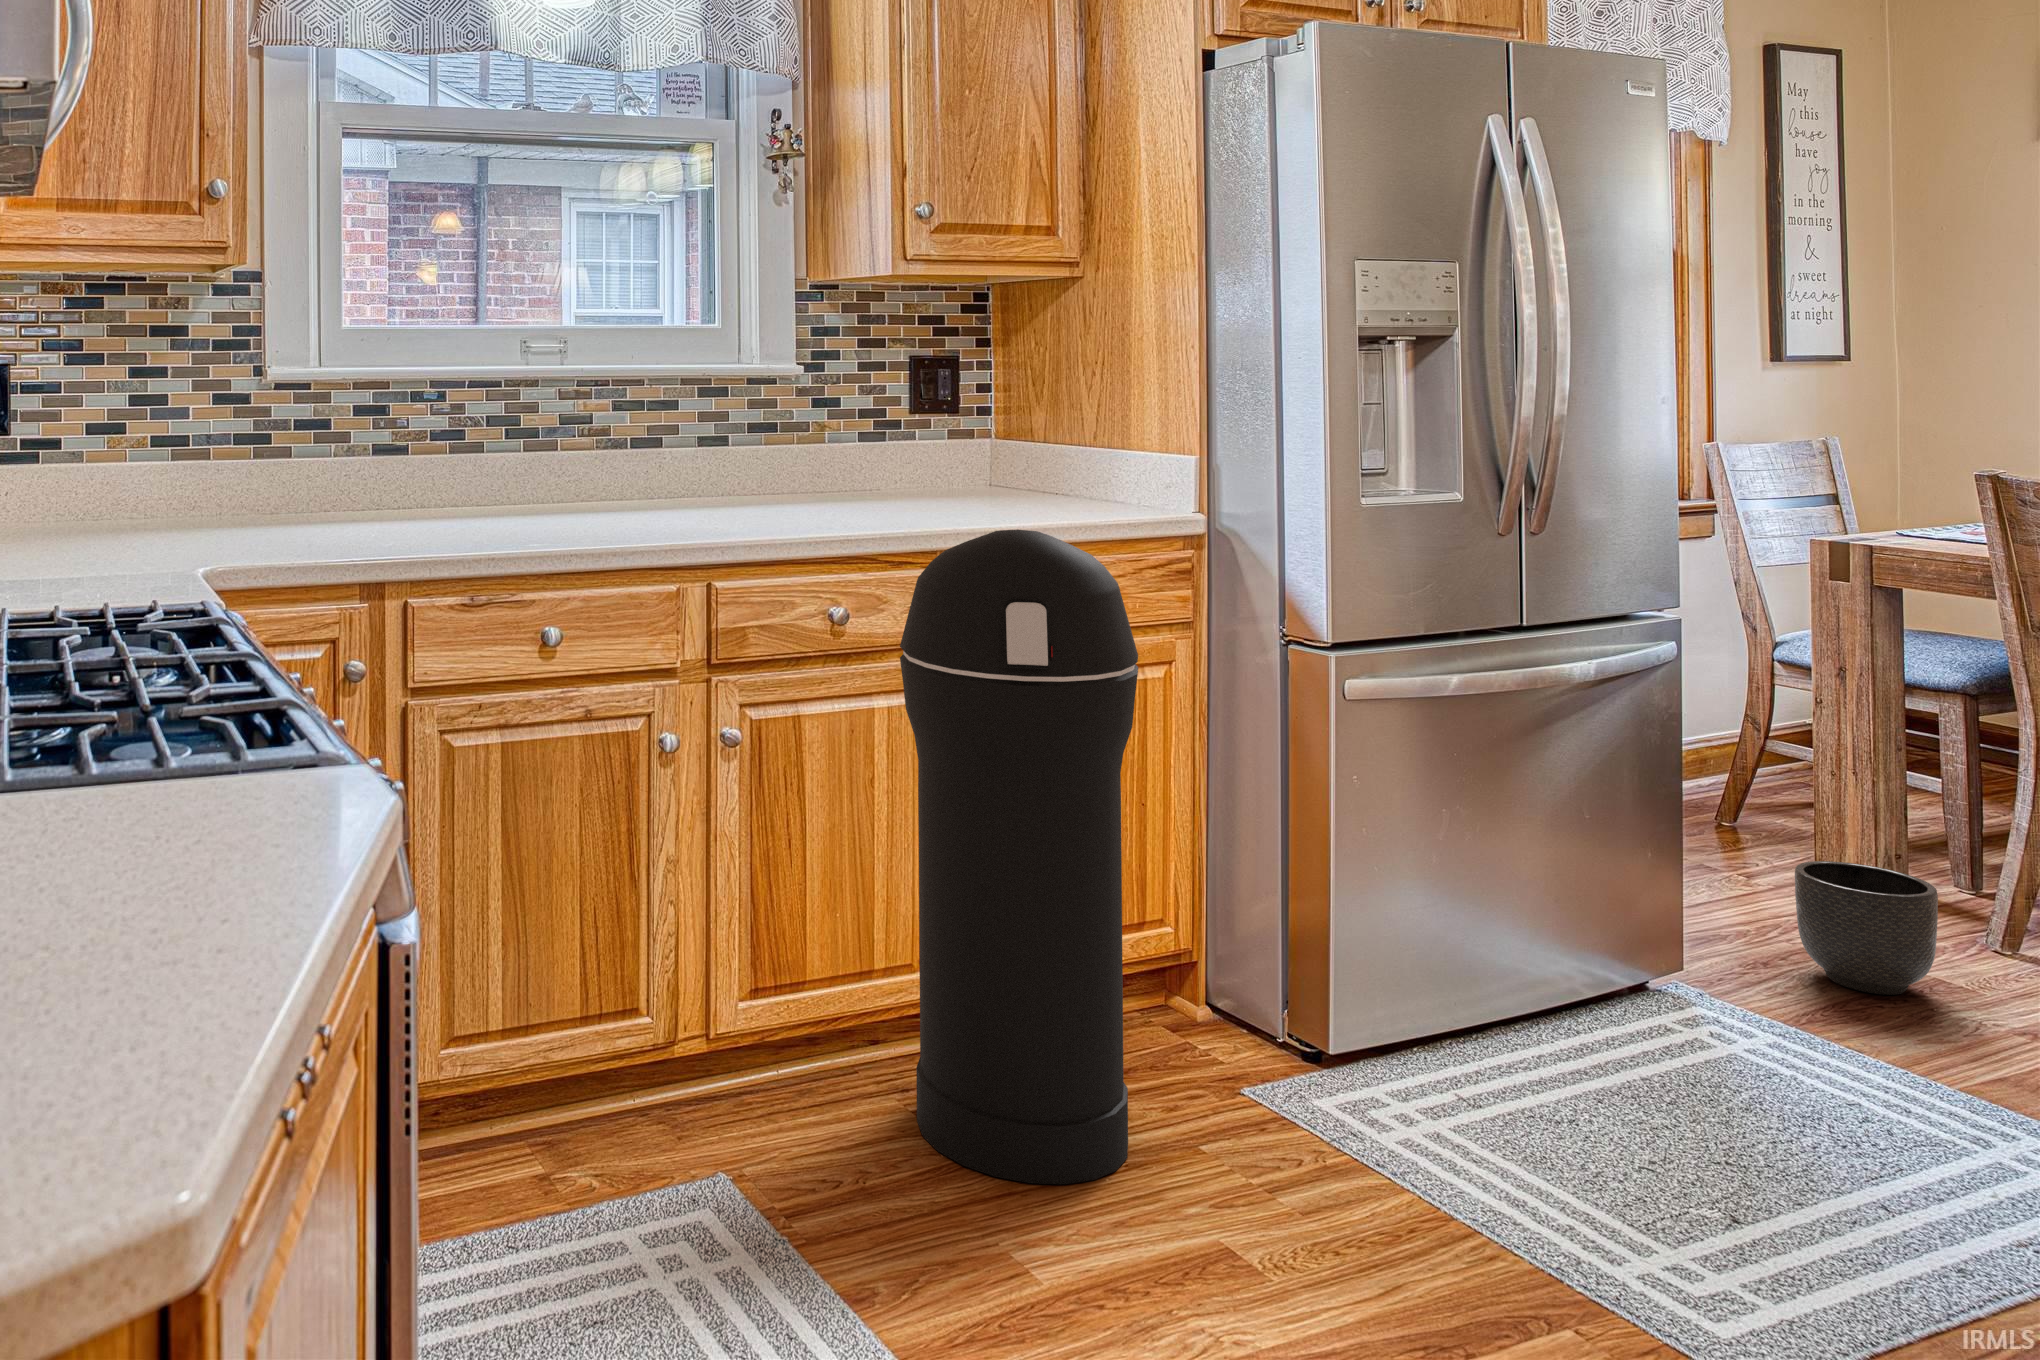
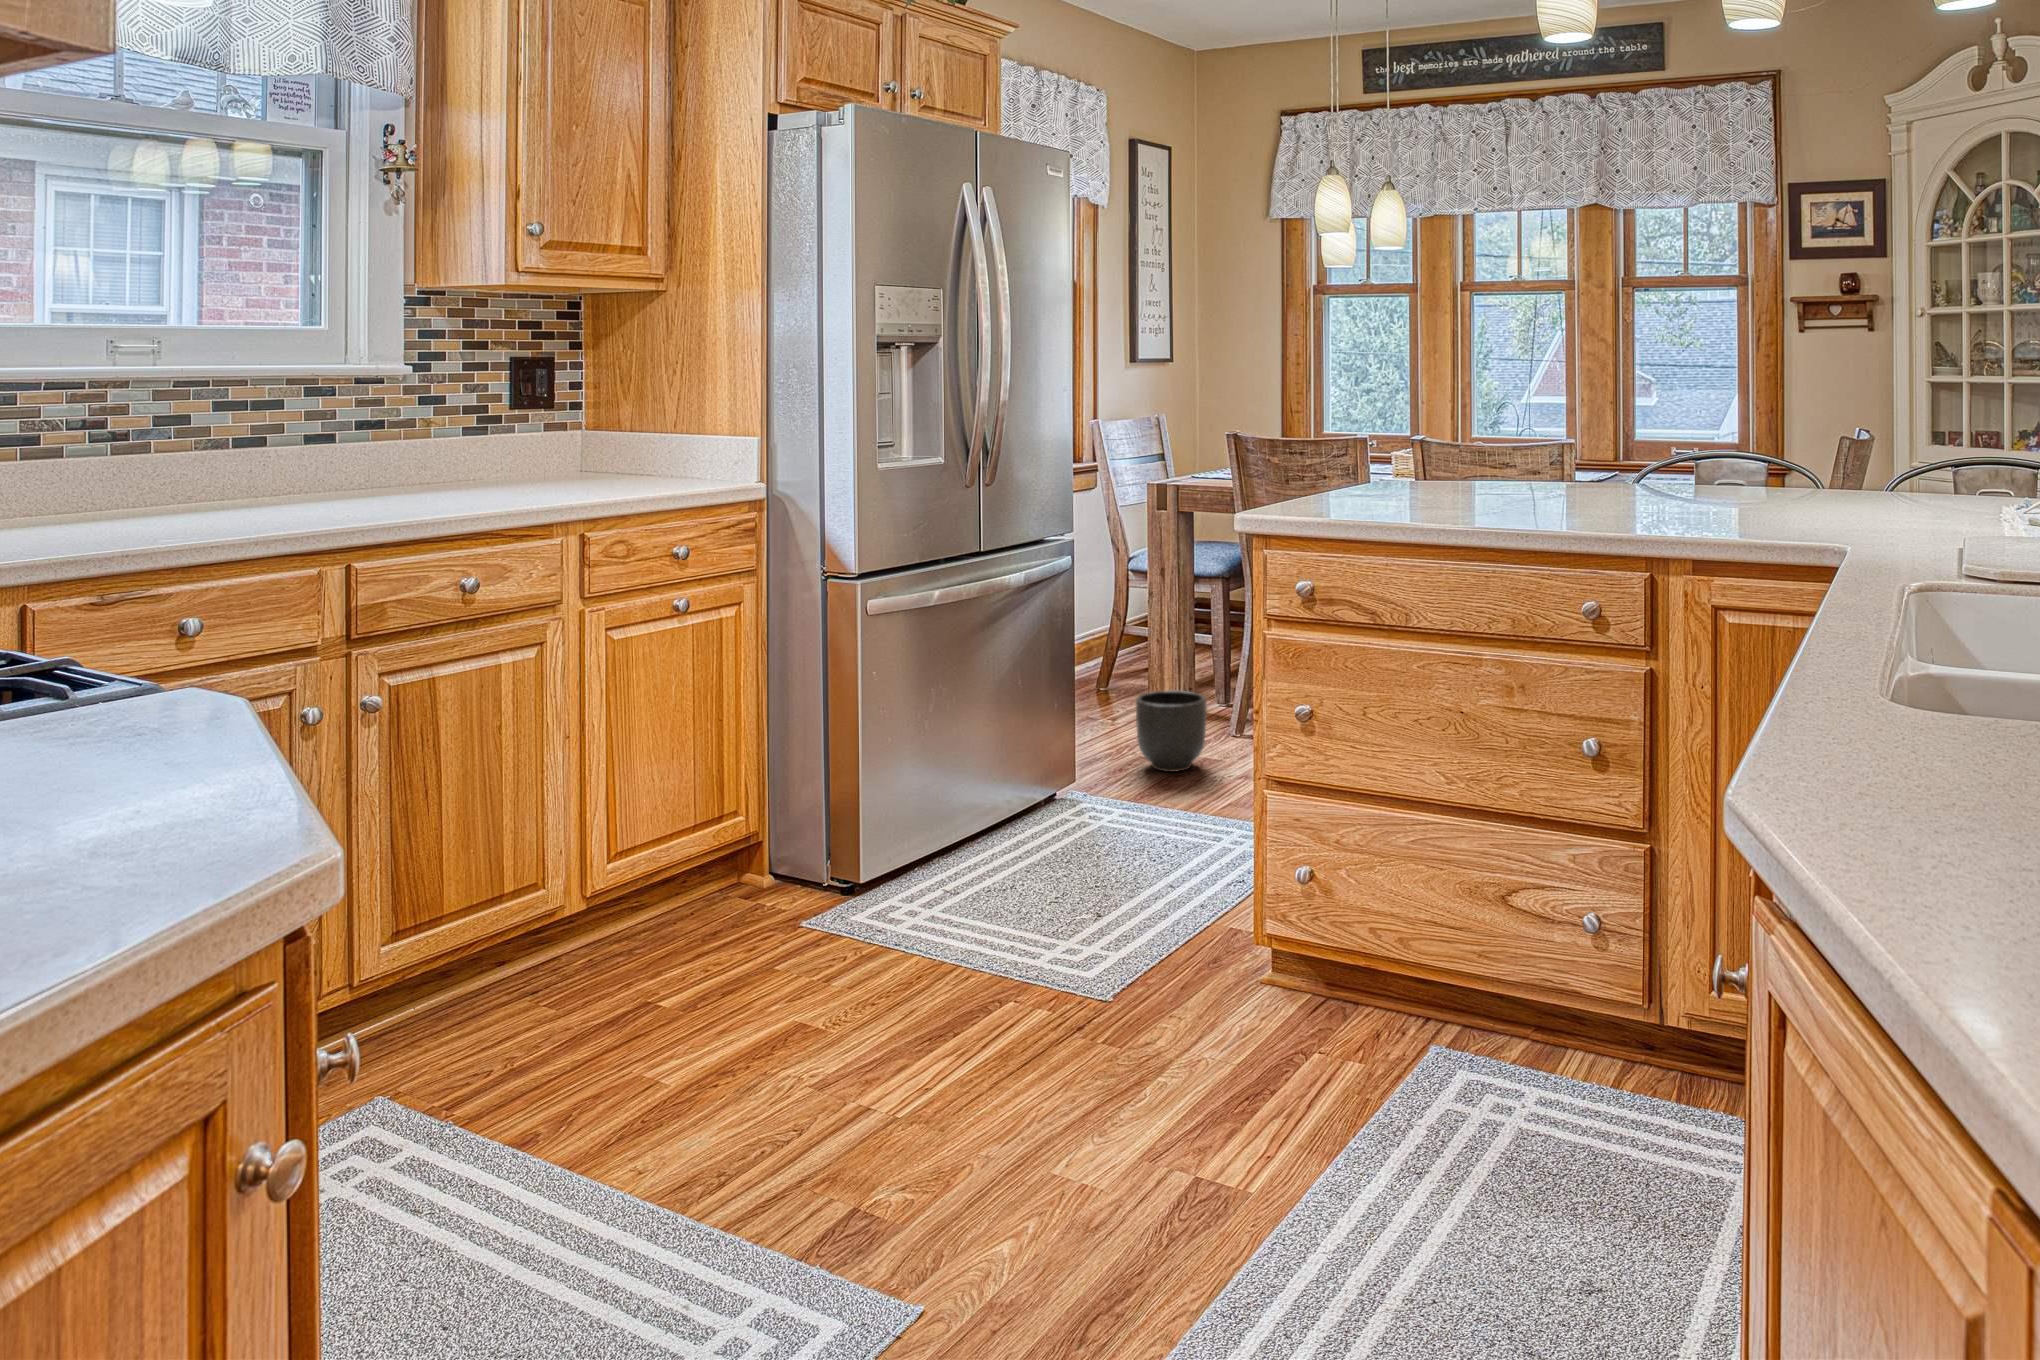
trash can: present [900,529,1138,1184] -> none [532,497,730,1031]

